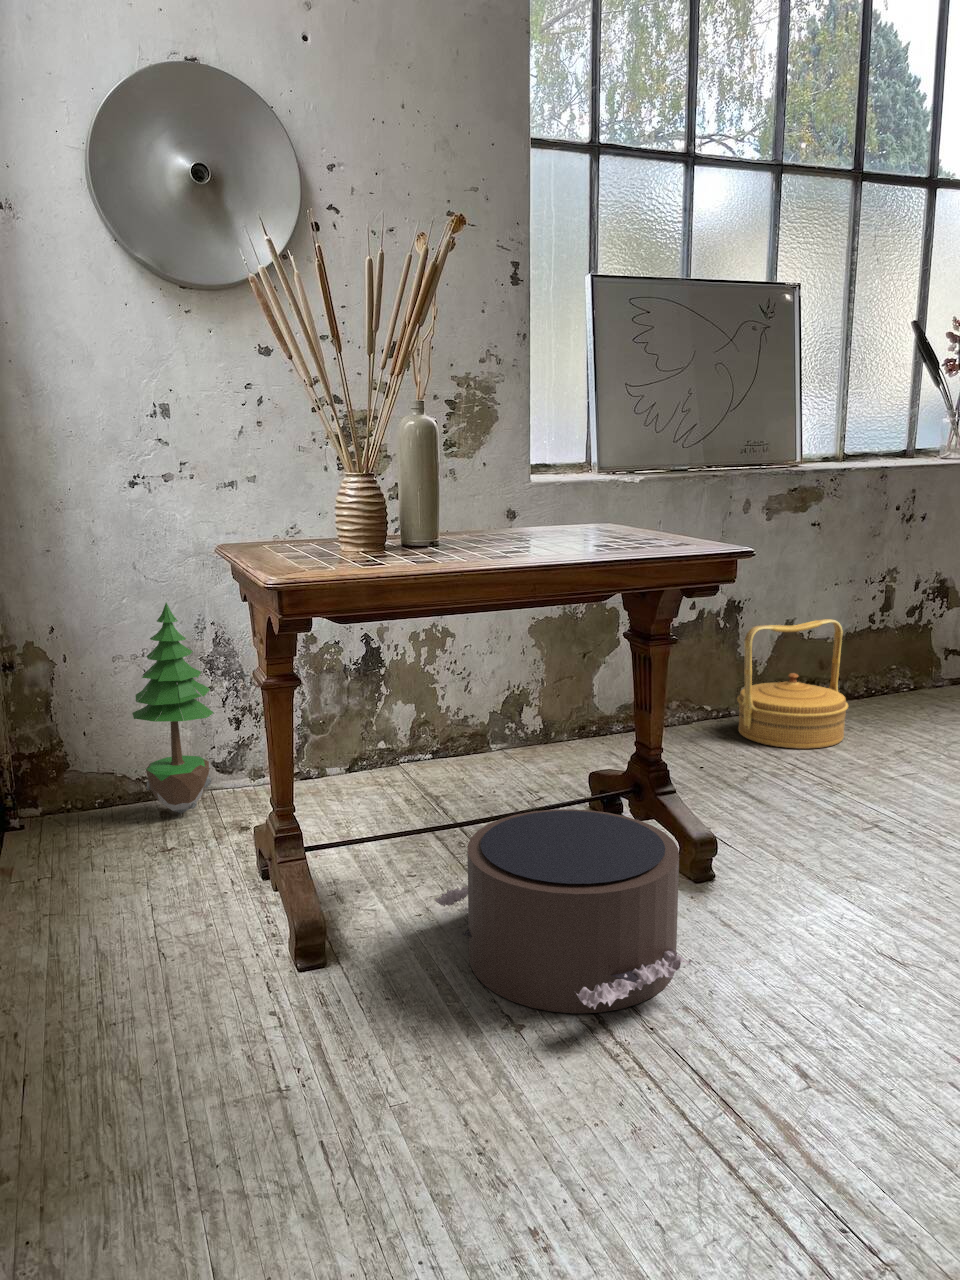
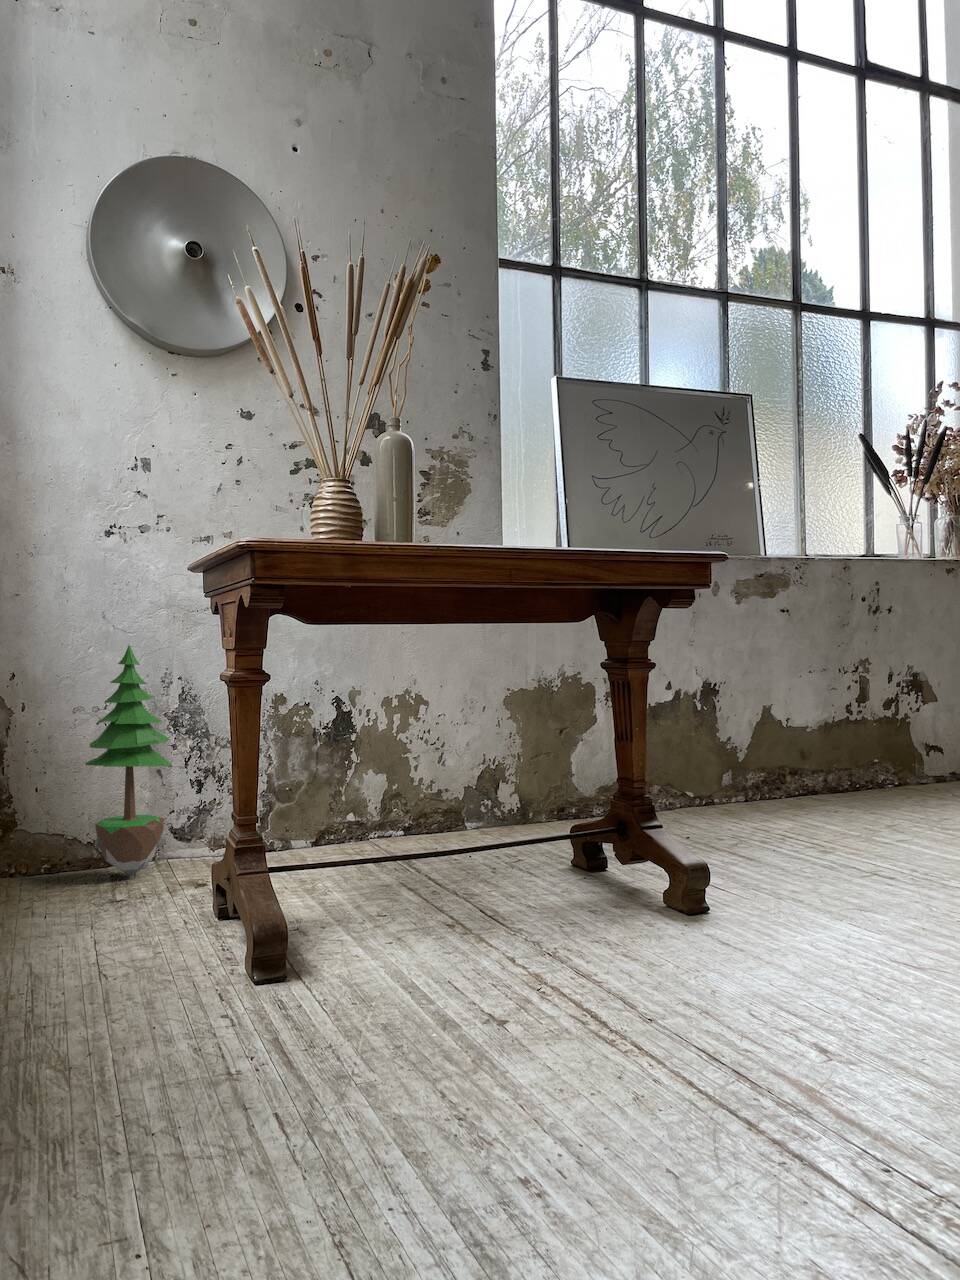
woven basket: present [737,619,848,749] -> none [721,697,836,826]
pouf: present [435,809,691,1013] -> none [406,822,691,1010]

